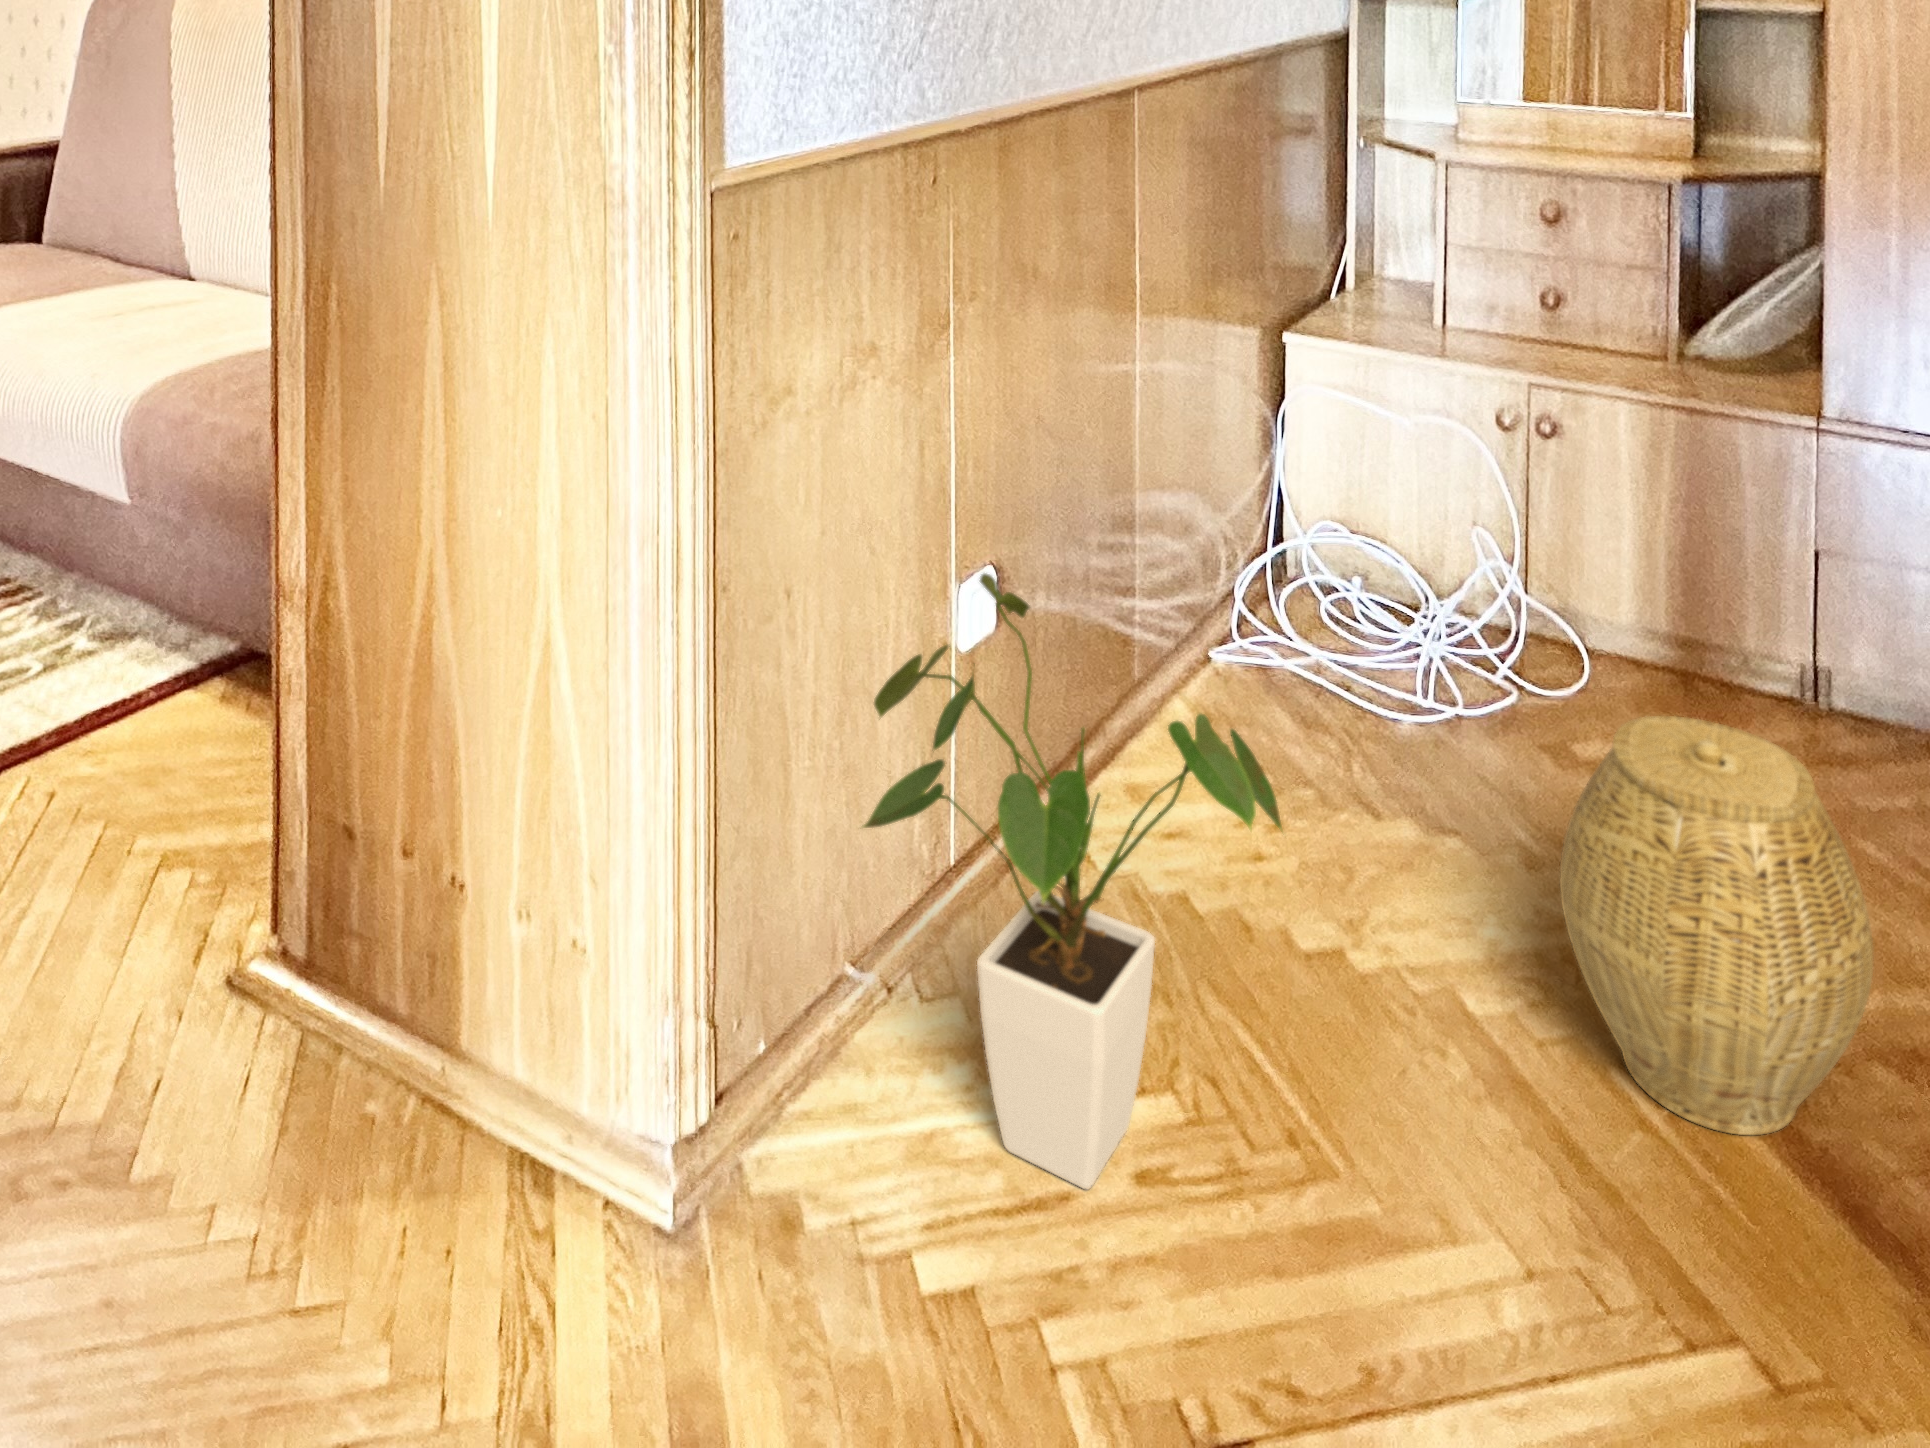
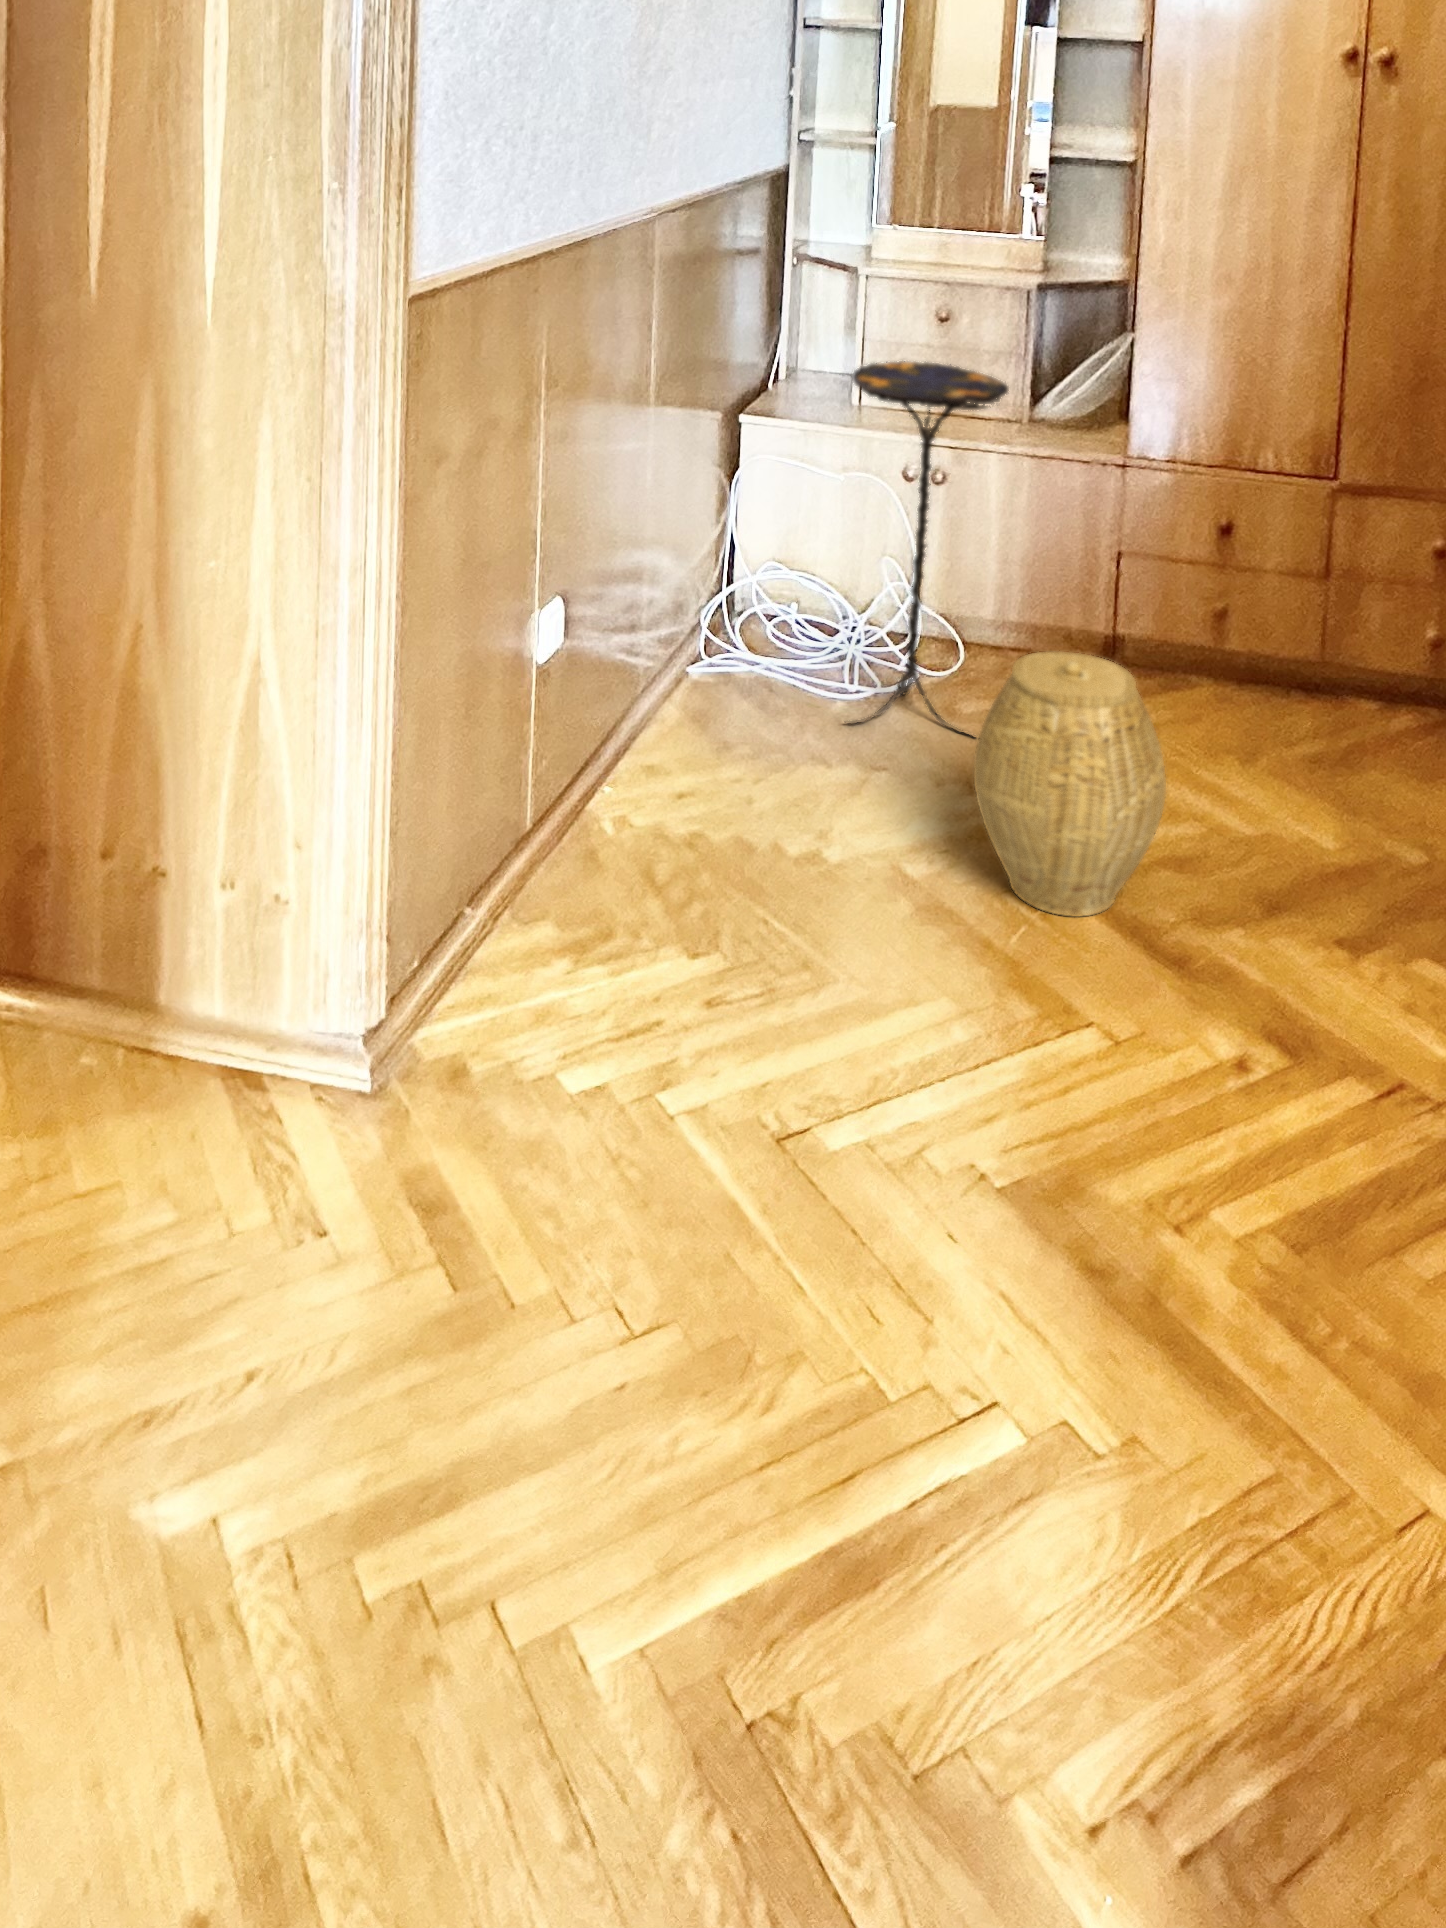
side table: none [1397,279,1623,806] -> present [850,361,1009,736]
house plant: present [863,574,1282,1189] -> none [499,591,813,1019]

